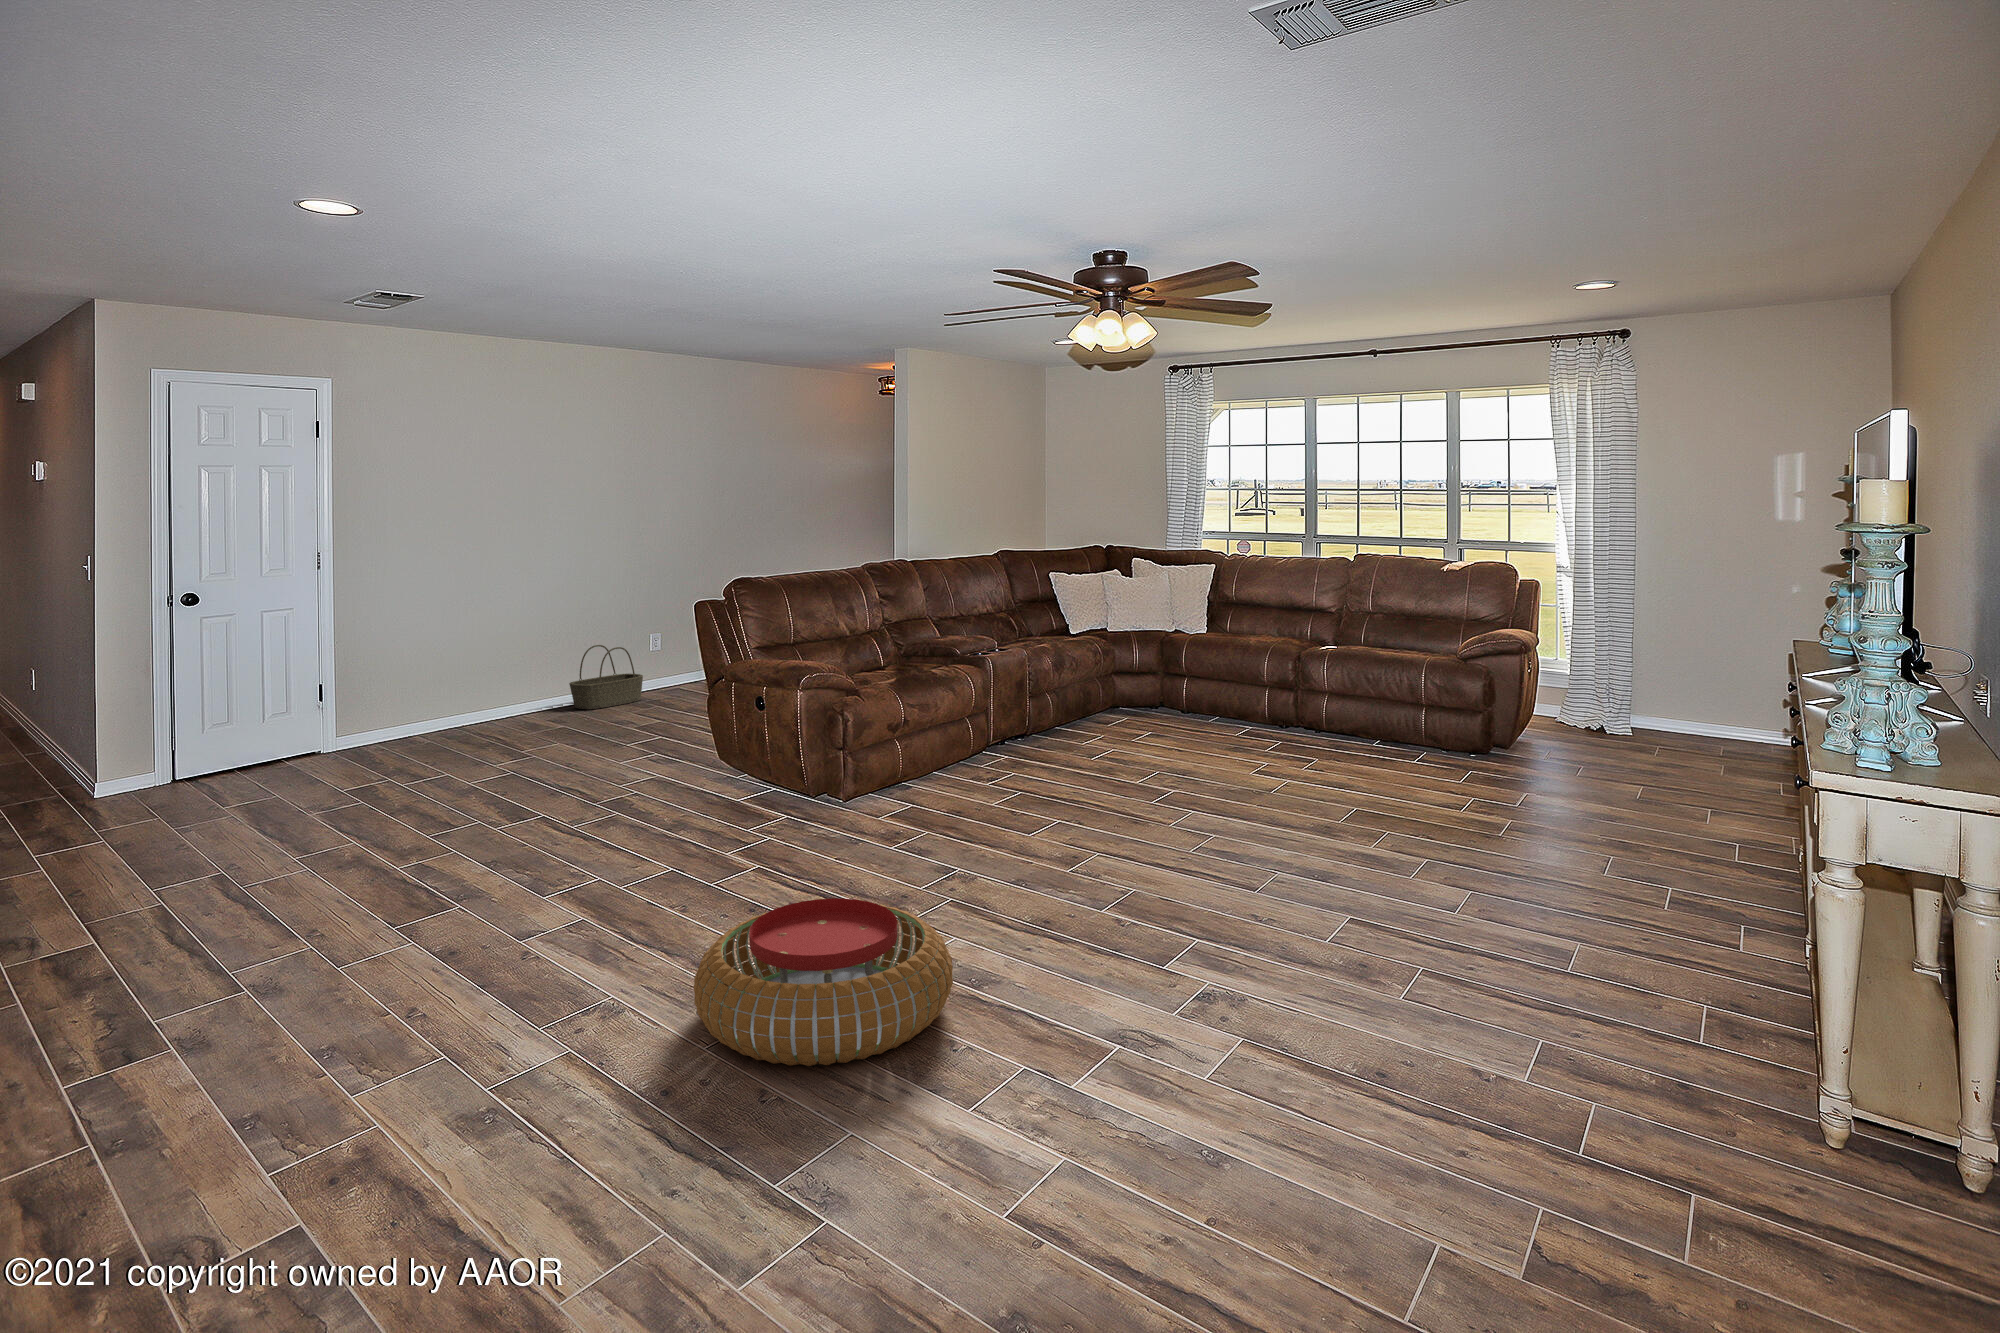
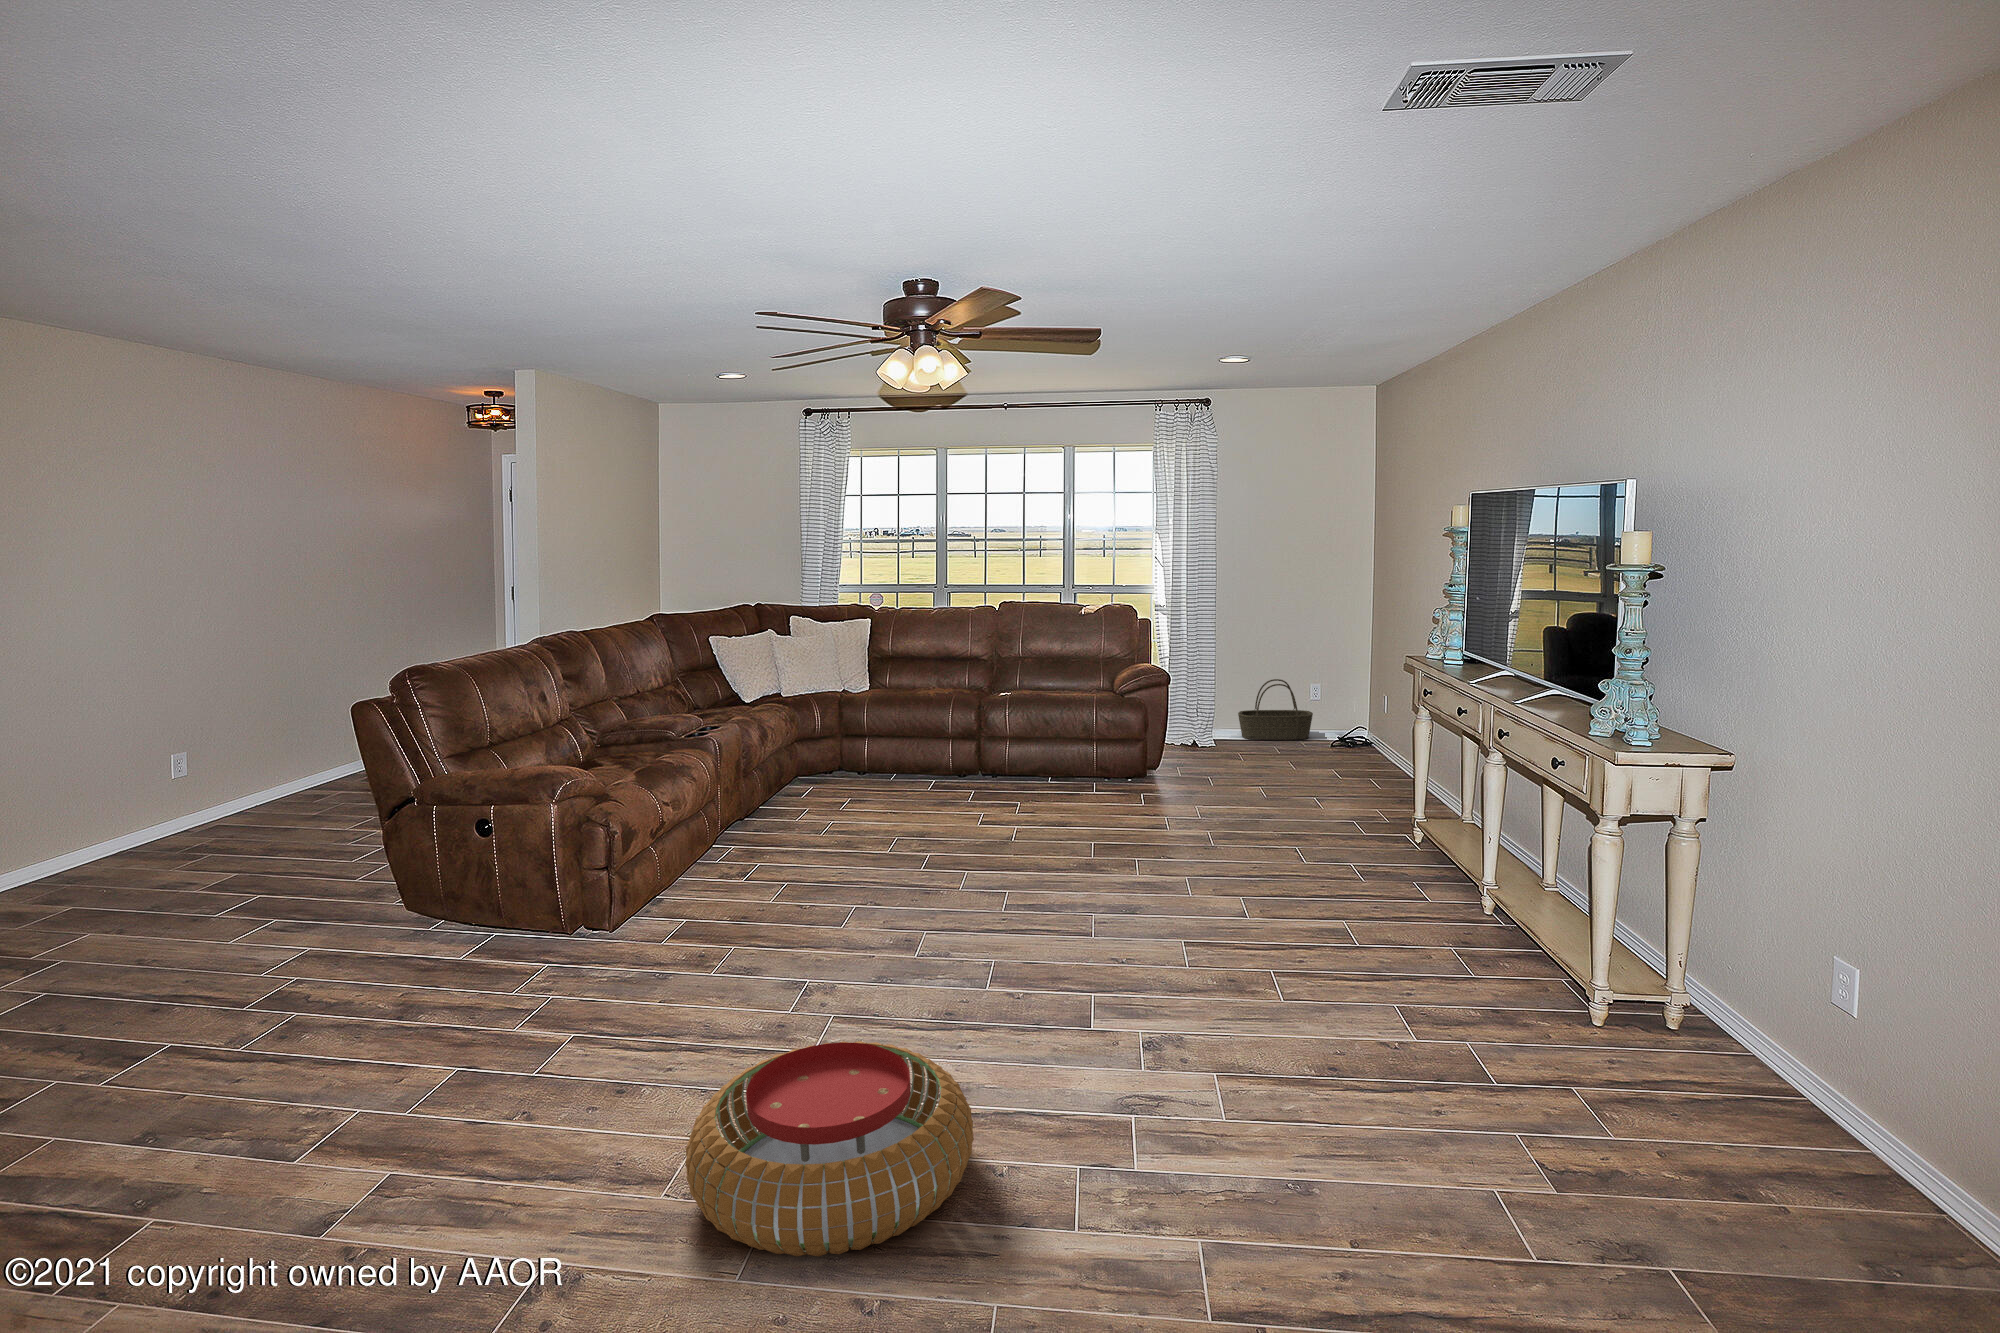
basket: present [569,645,643,709] -> present [1238,679,1313,740]

